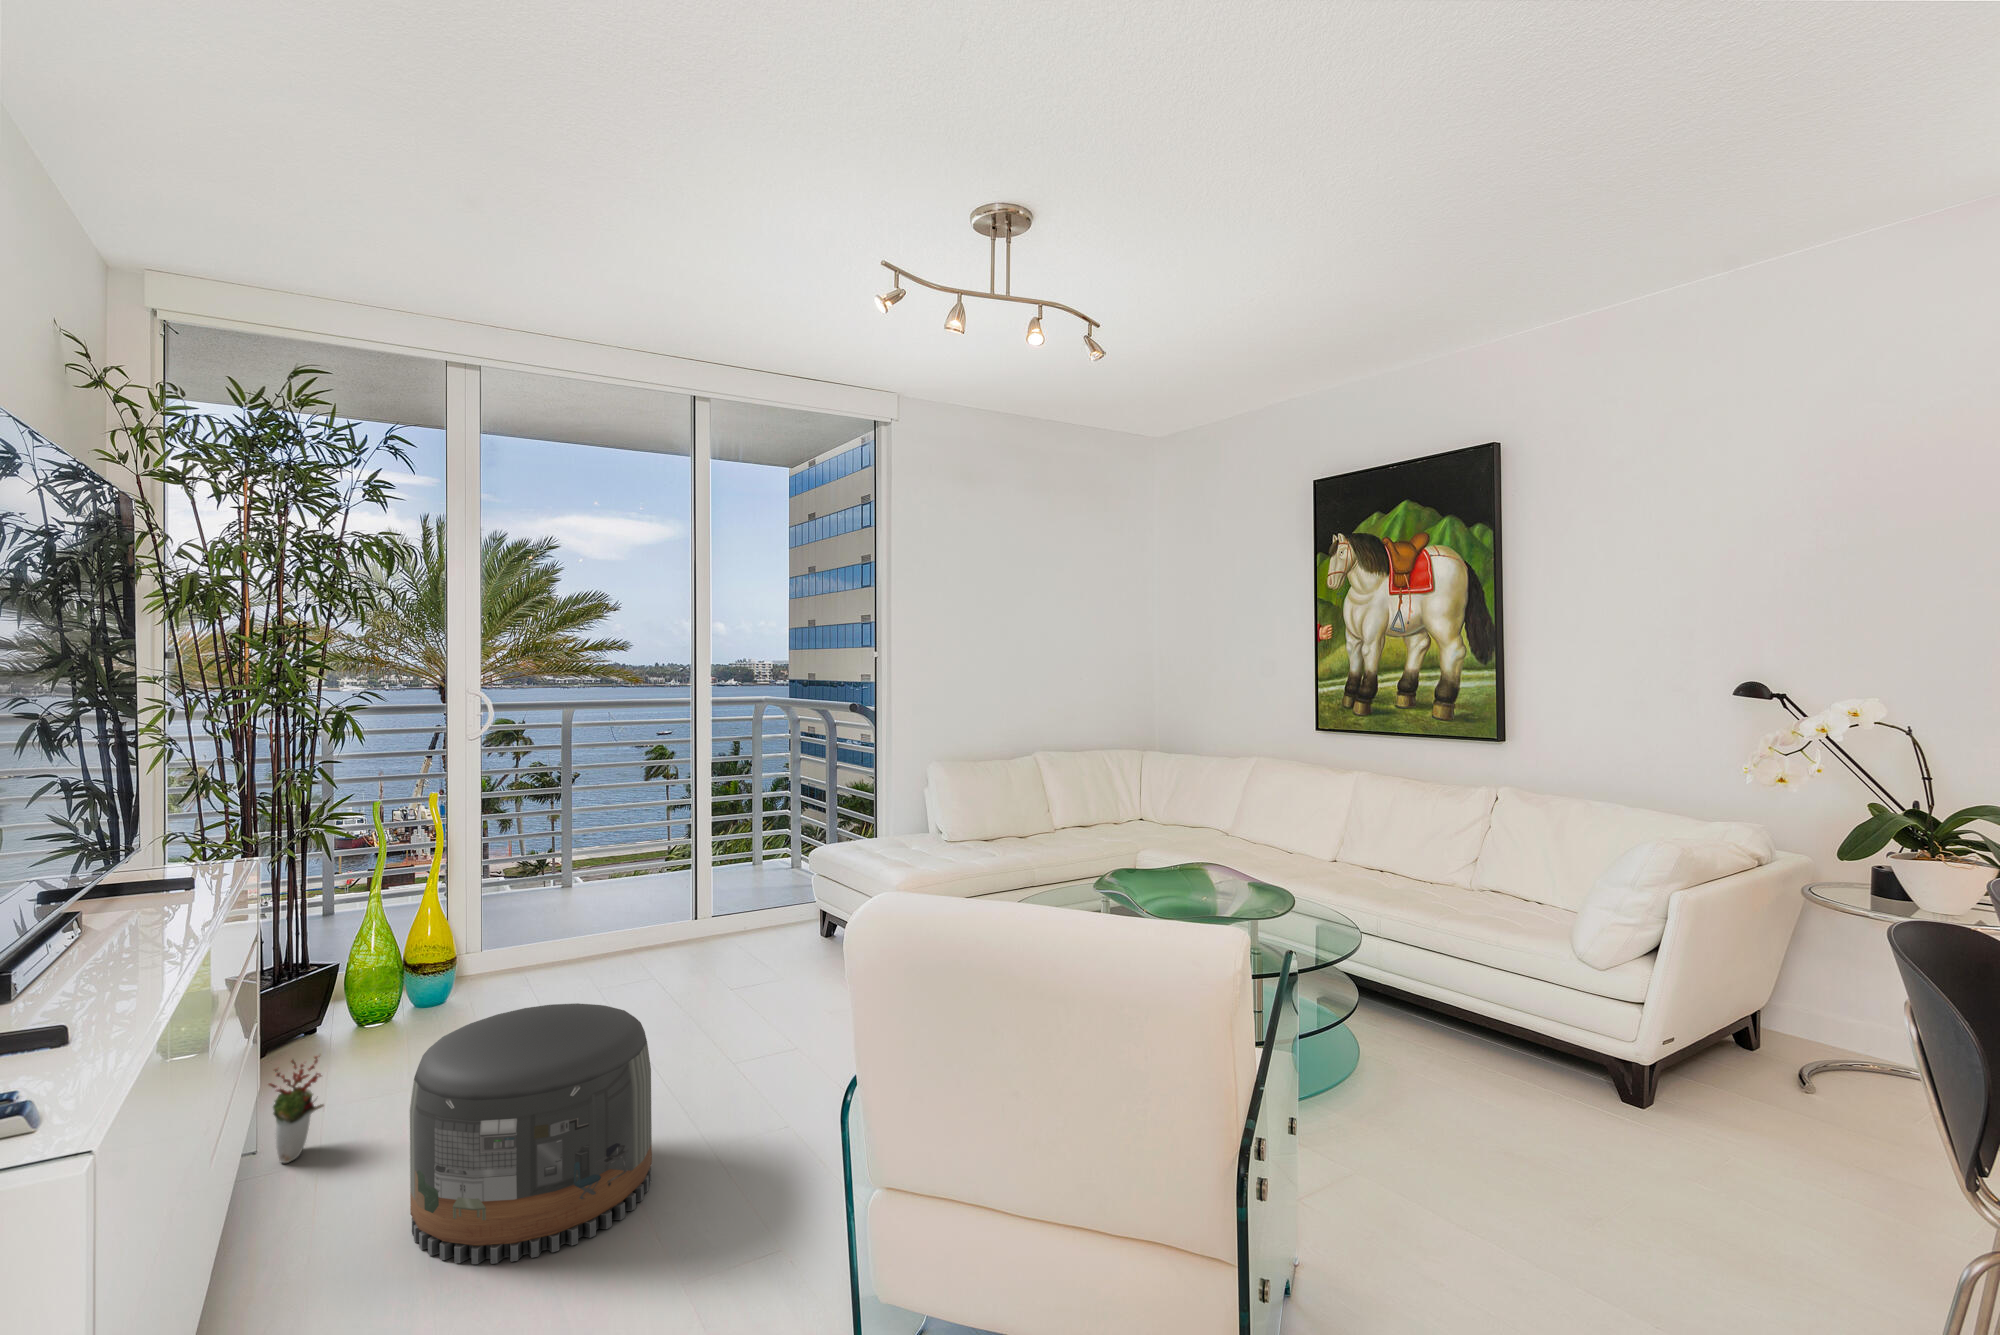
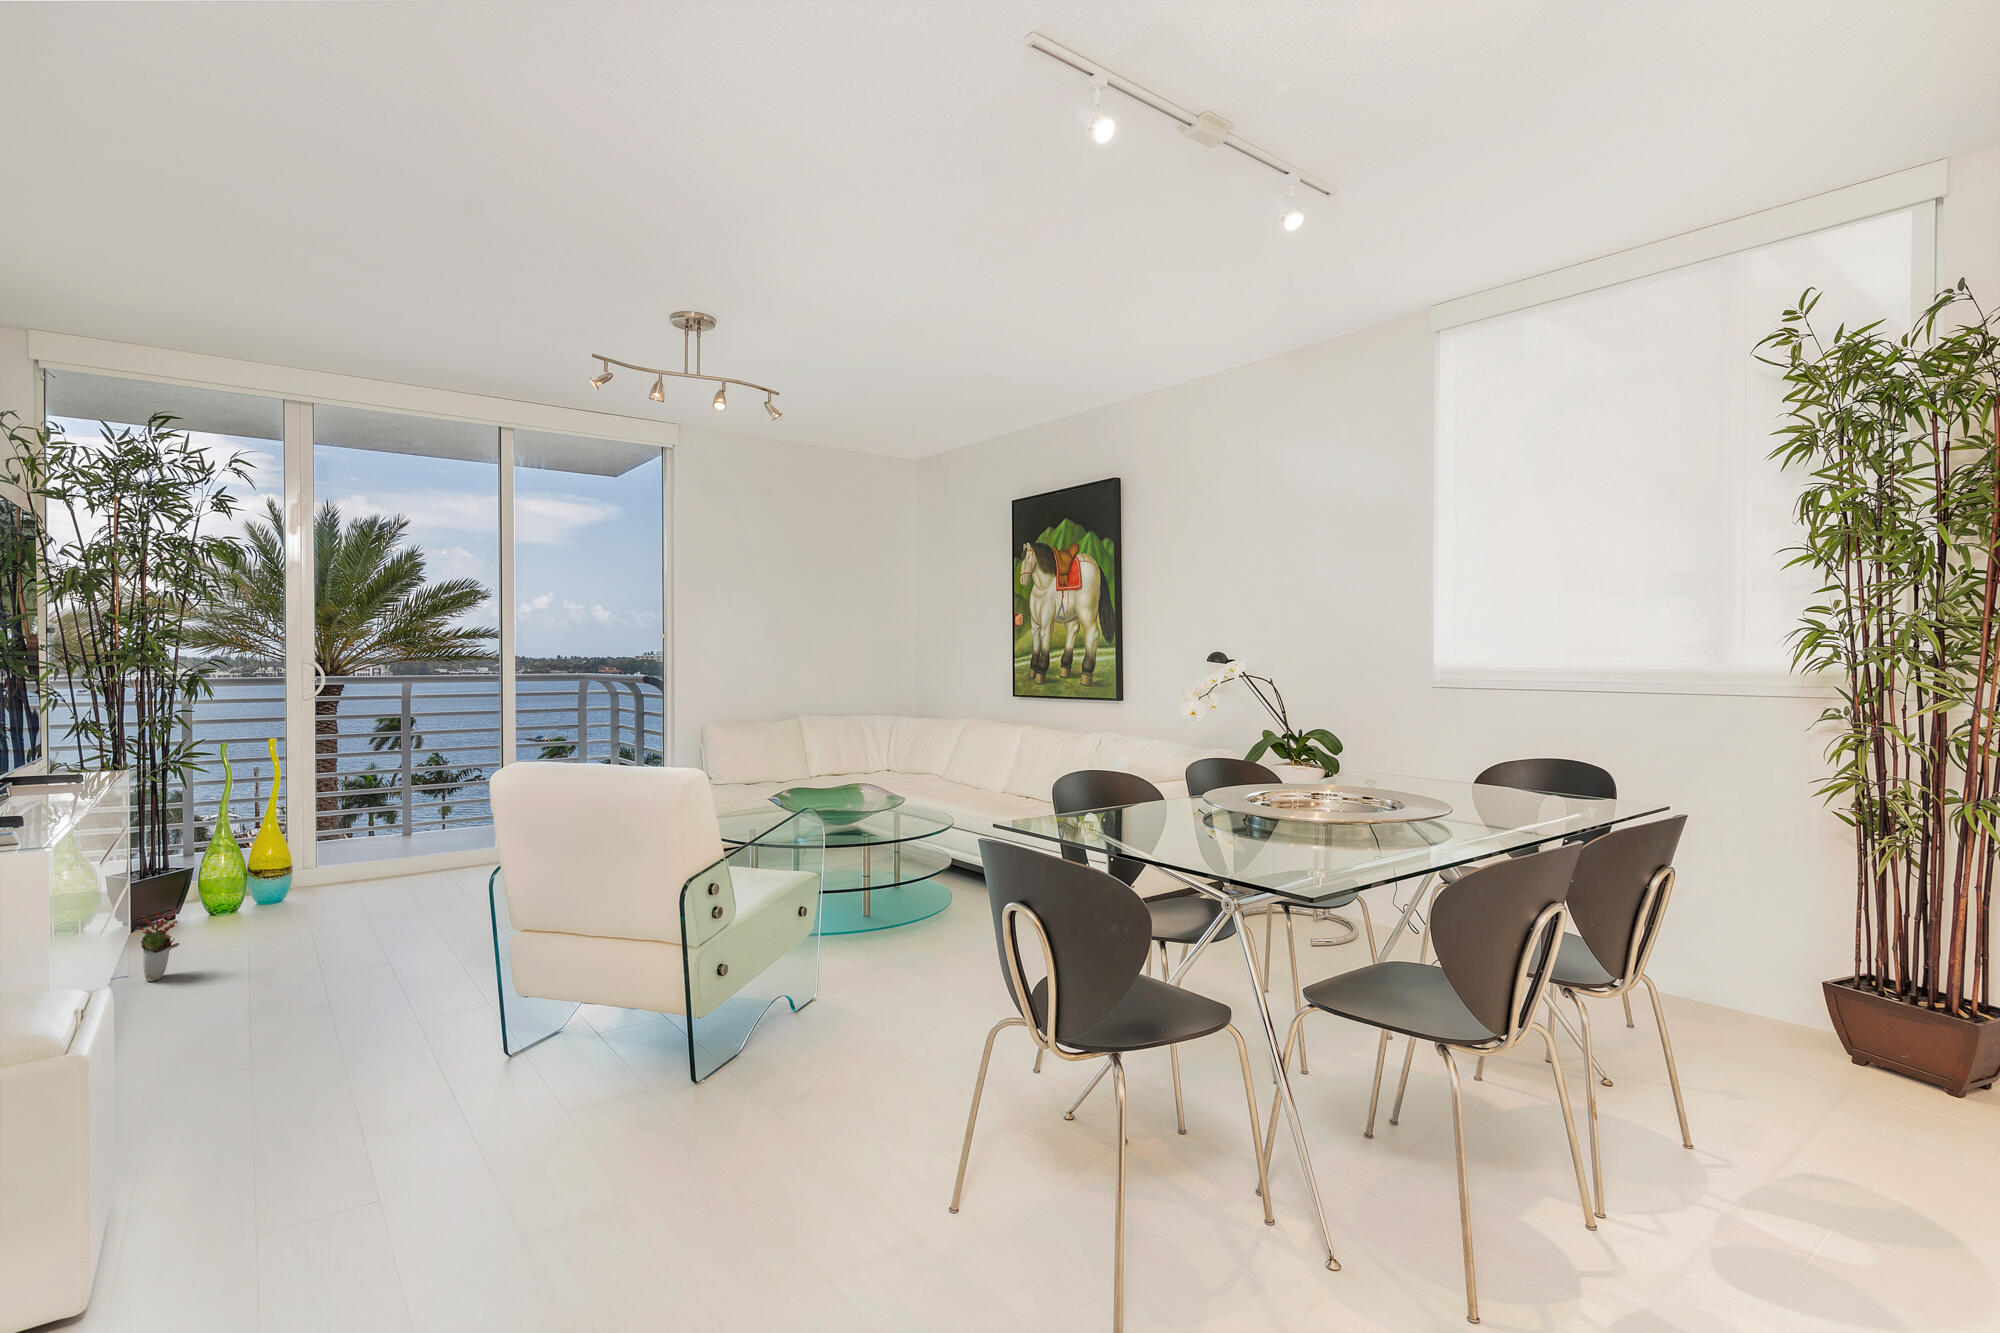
pouf: present [410,1003,652,1264] -> none [238,869,415,1018]

